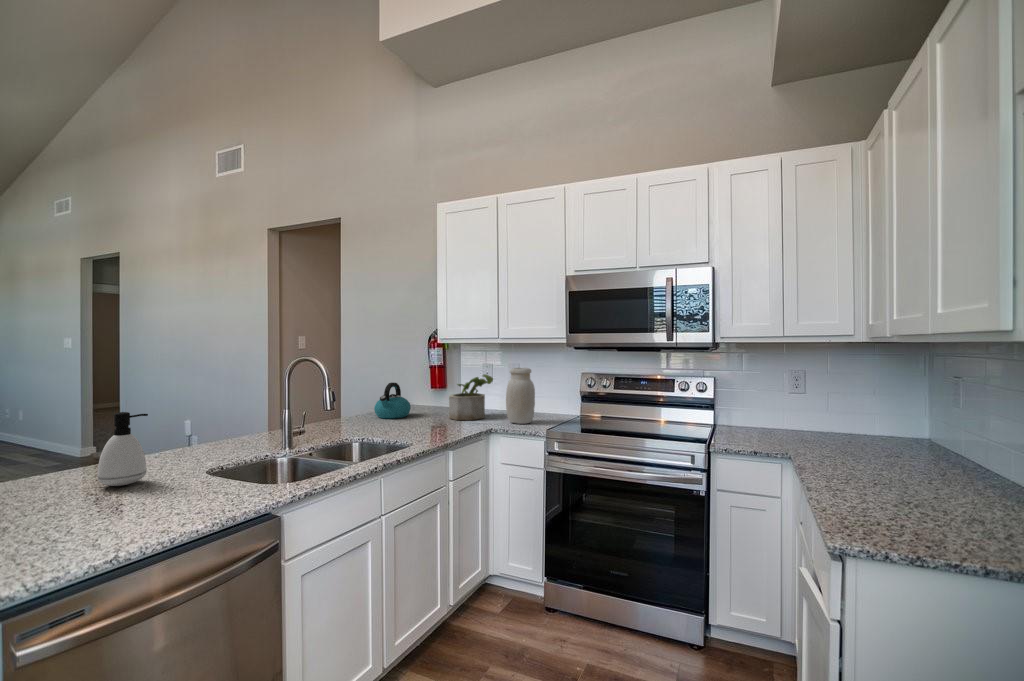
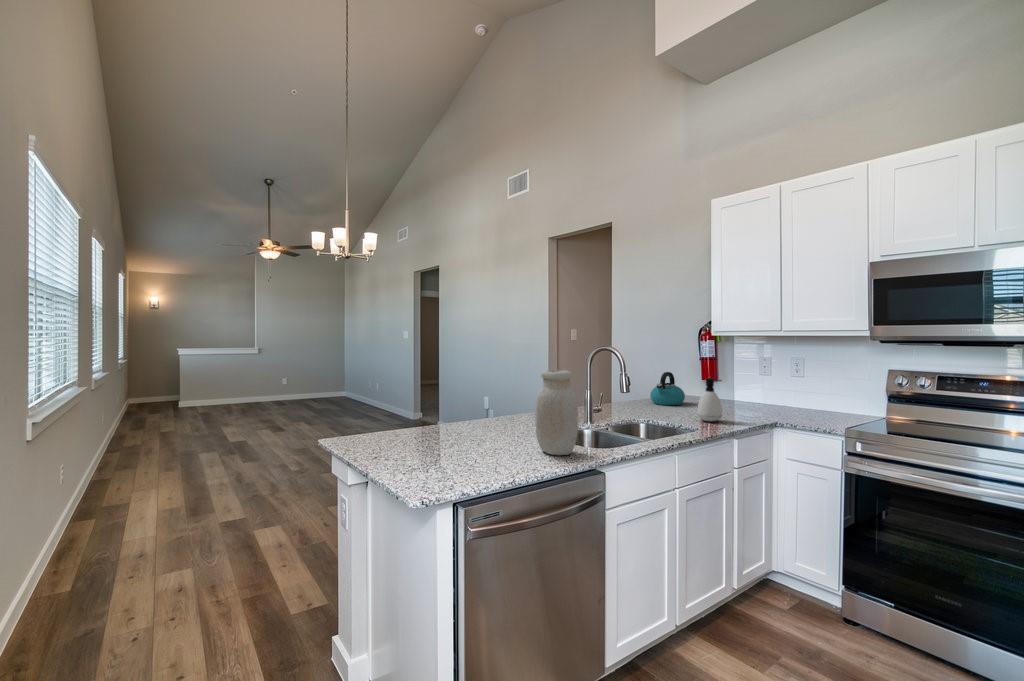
jar: present [506,368,535,424] -> present [535,370,578,455]
potted plant: present [449,374,493,420] -> none [726,367,775,413]
soap dispenser: present [97,412,148,486] -> present [697,378,722,421]

